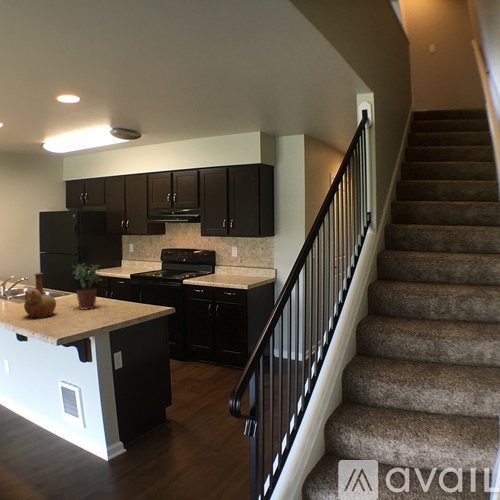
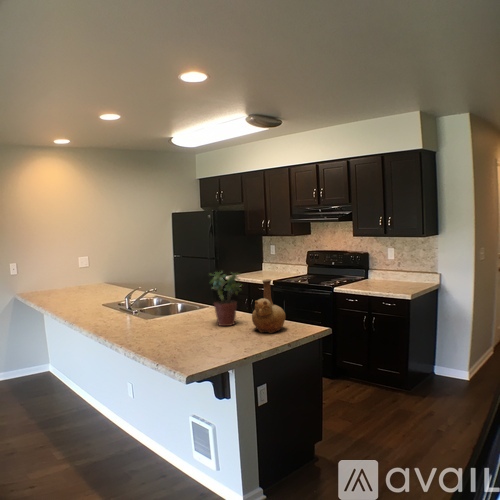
vase: present [24,273,56,318] -> present [252,279,285,333]

